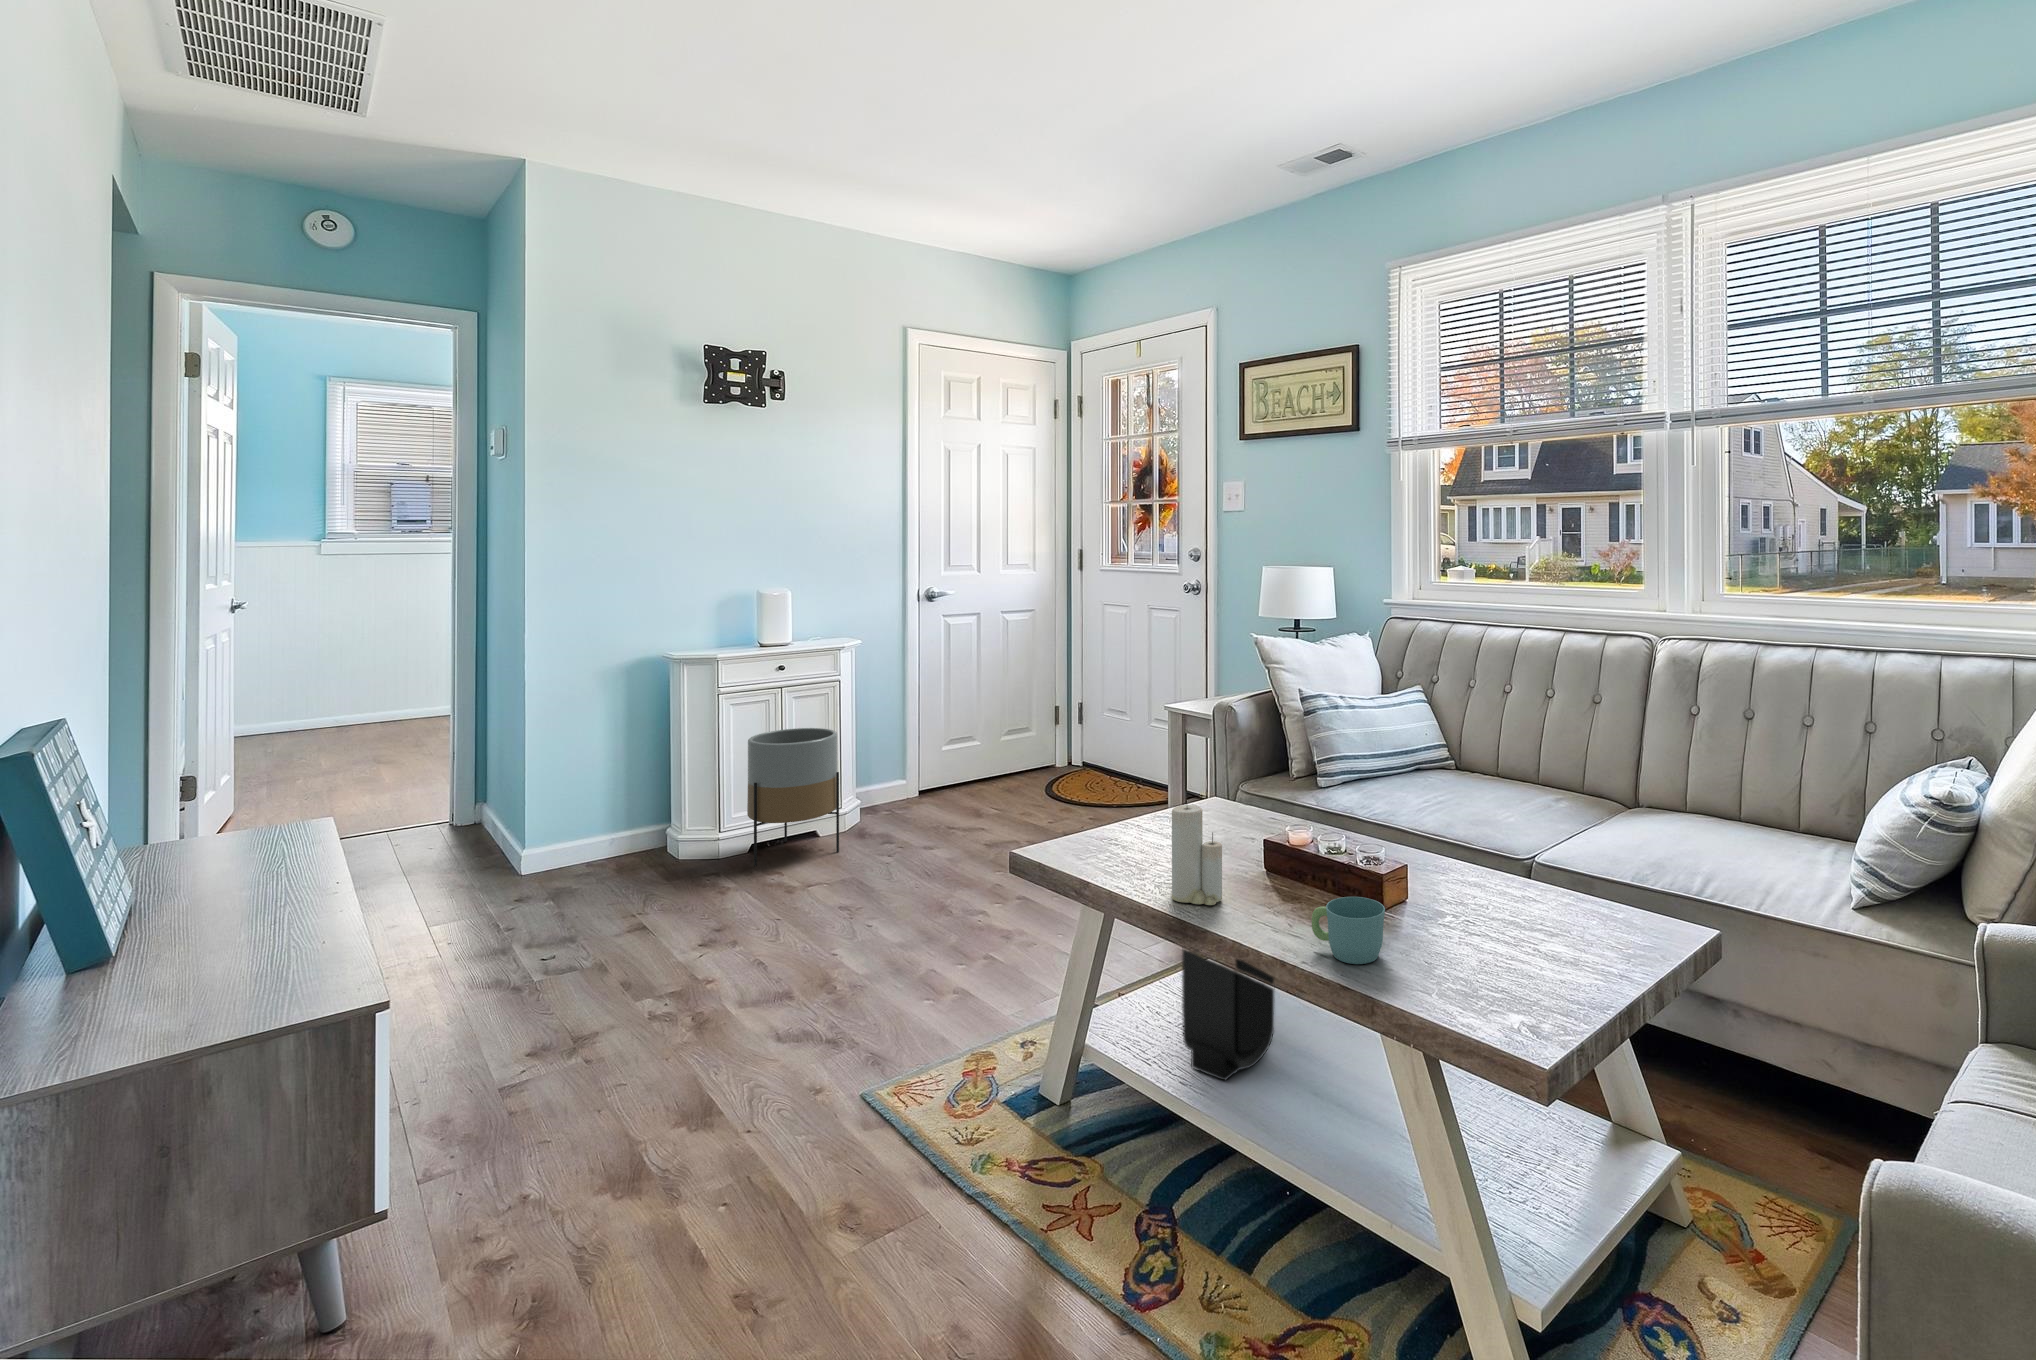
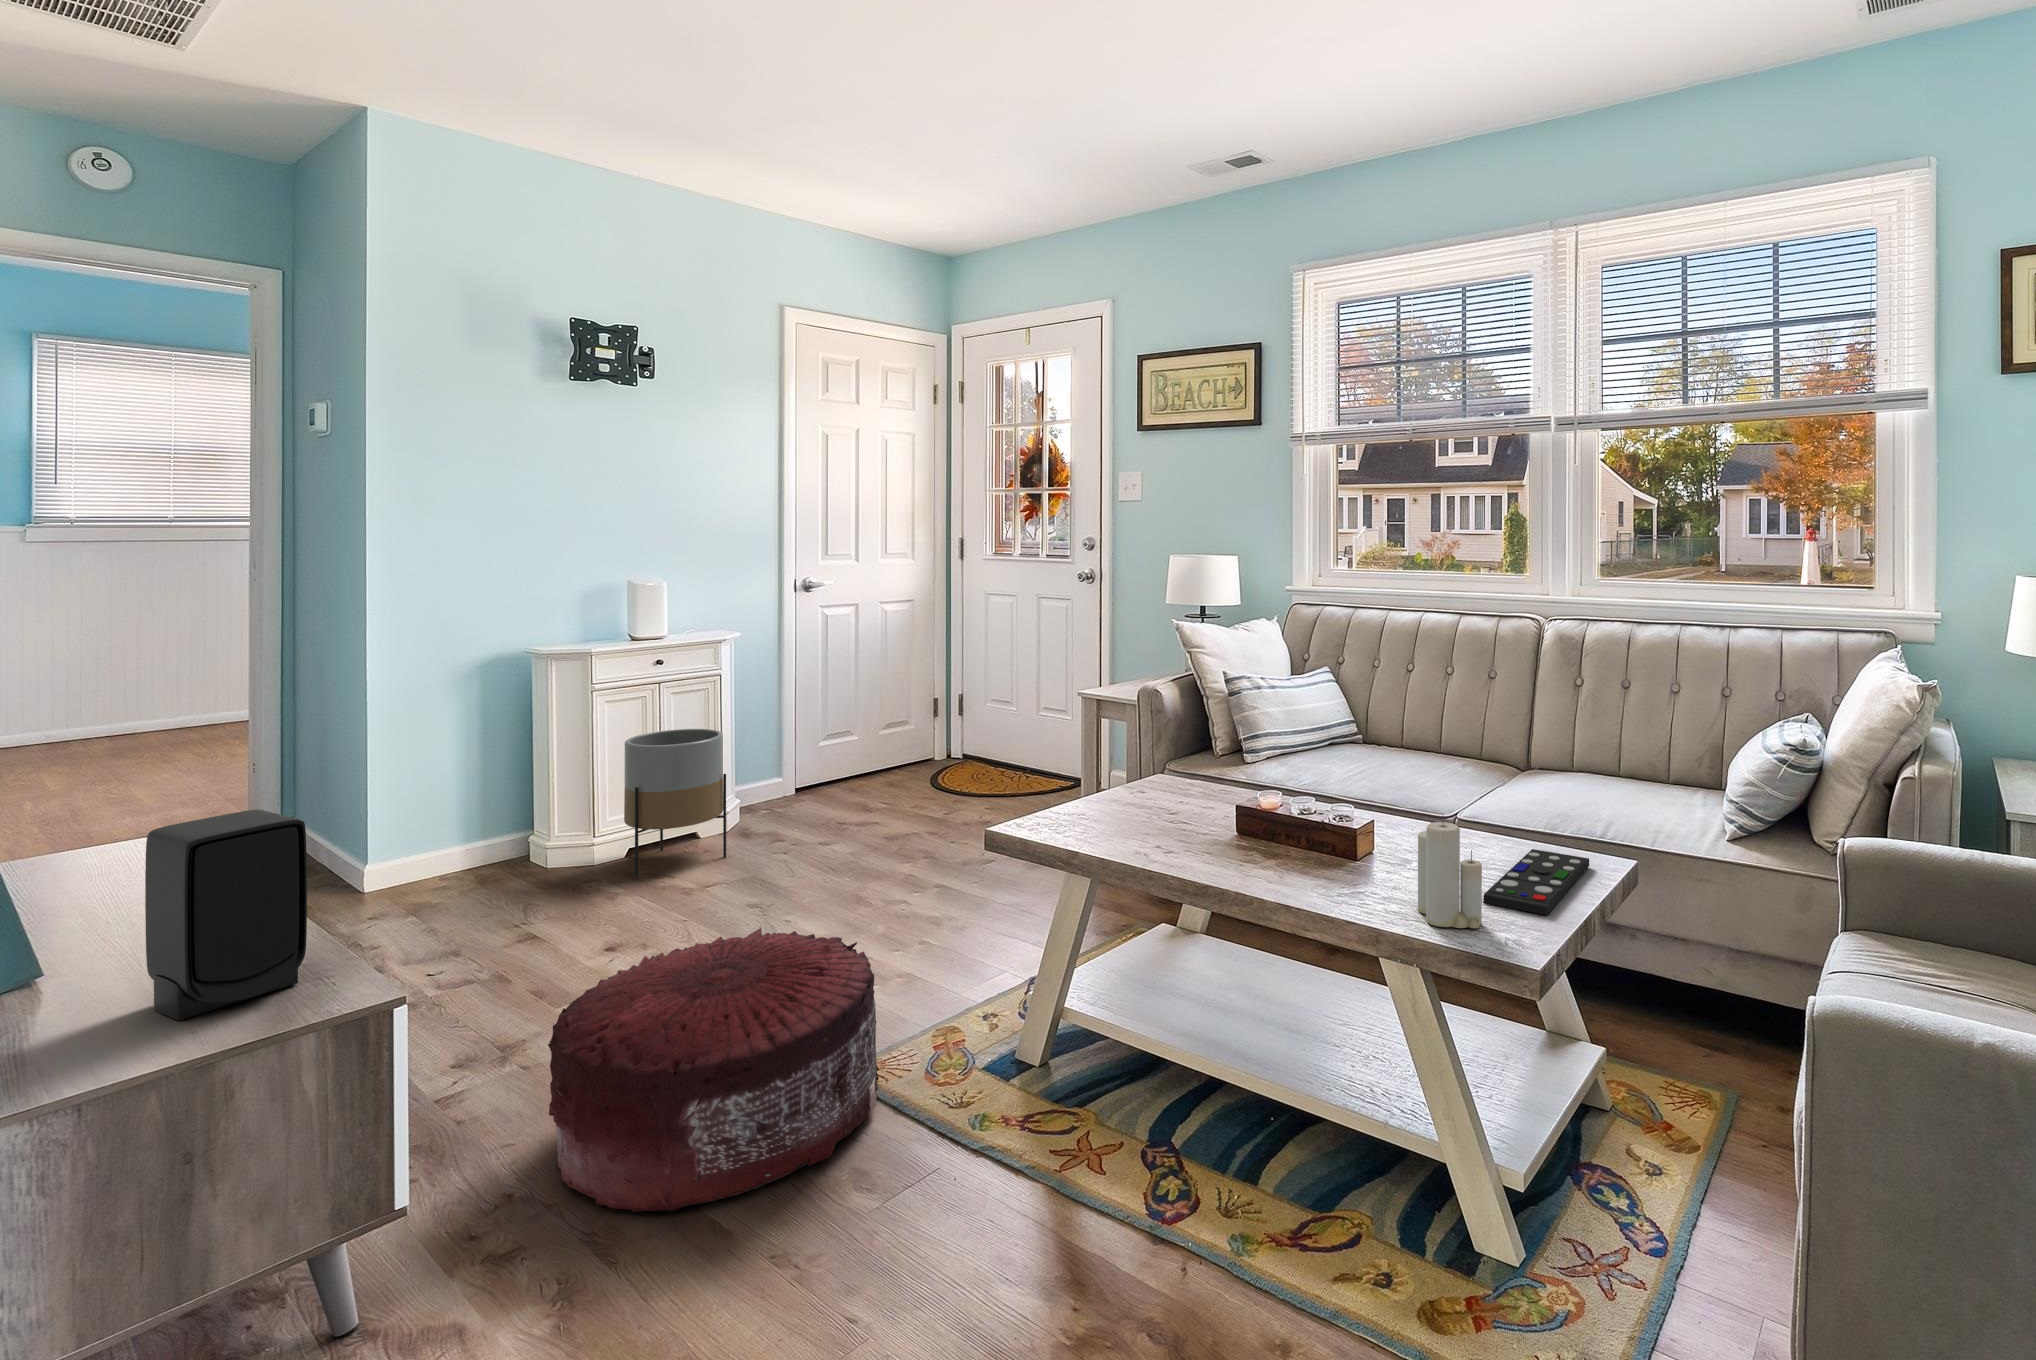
candle: present [1172,805,1222,905] -> present [1418,815,1482,928]
mug: present [1312,897,1385,964] -> none [1310,845,1376,901]
remote control: none [1510,910,1657,1000] -> present [1483,849,1589,915]
pouf: none [558,936,900,1233] -> present [548,928,879,1212]
speaker: present [1182,949,1274,1080] -> present [145,810,307,1020]

